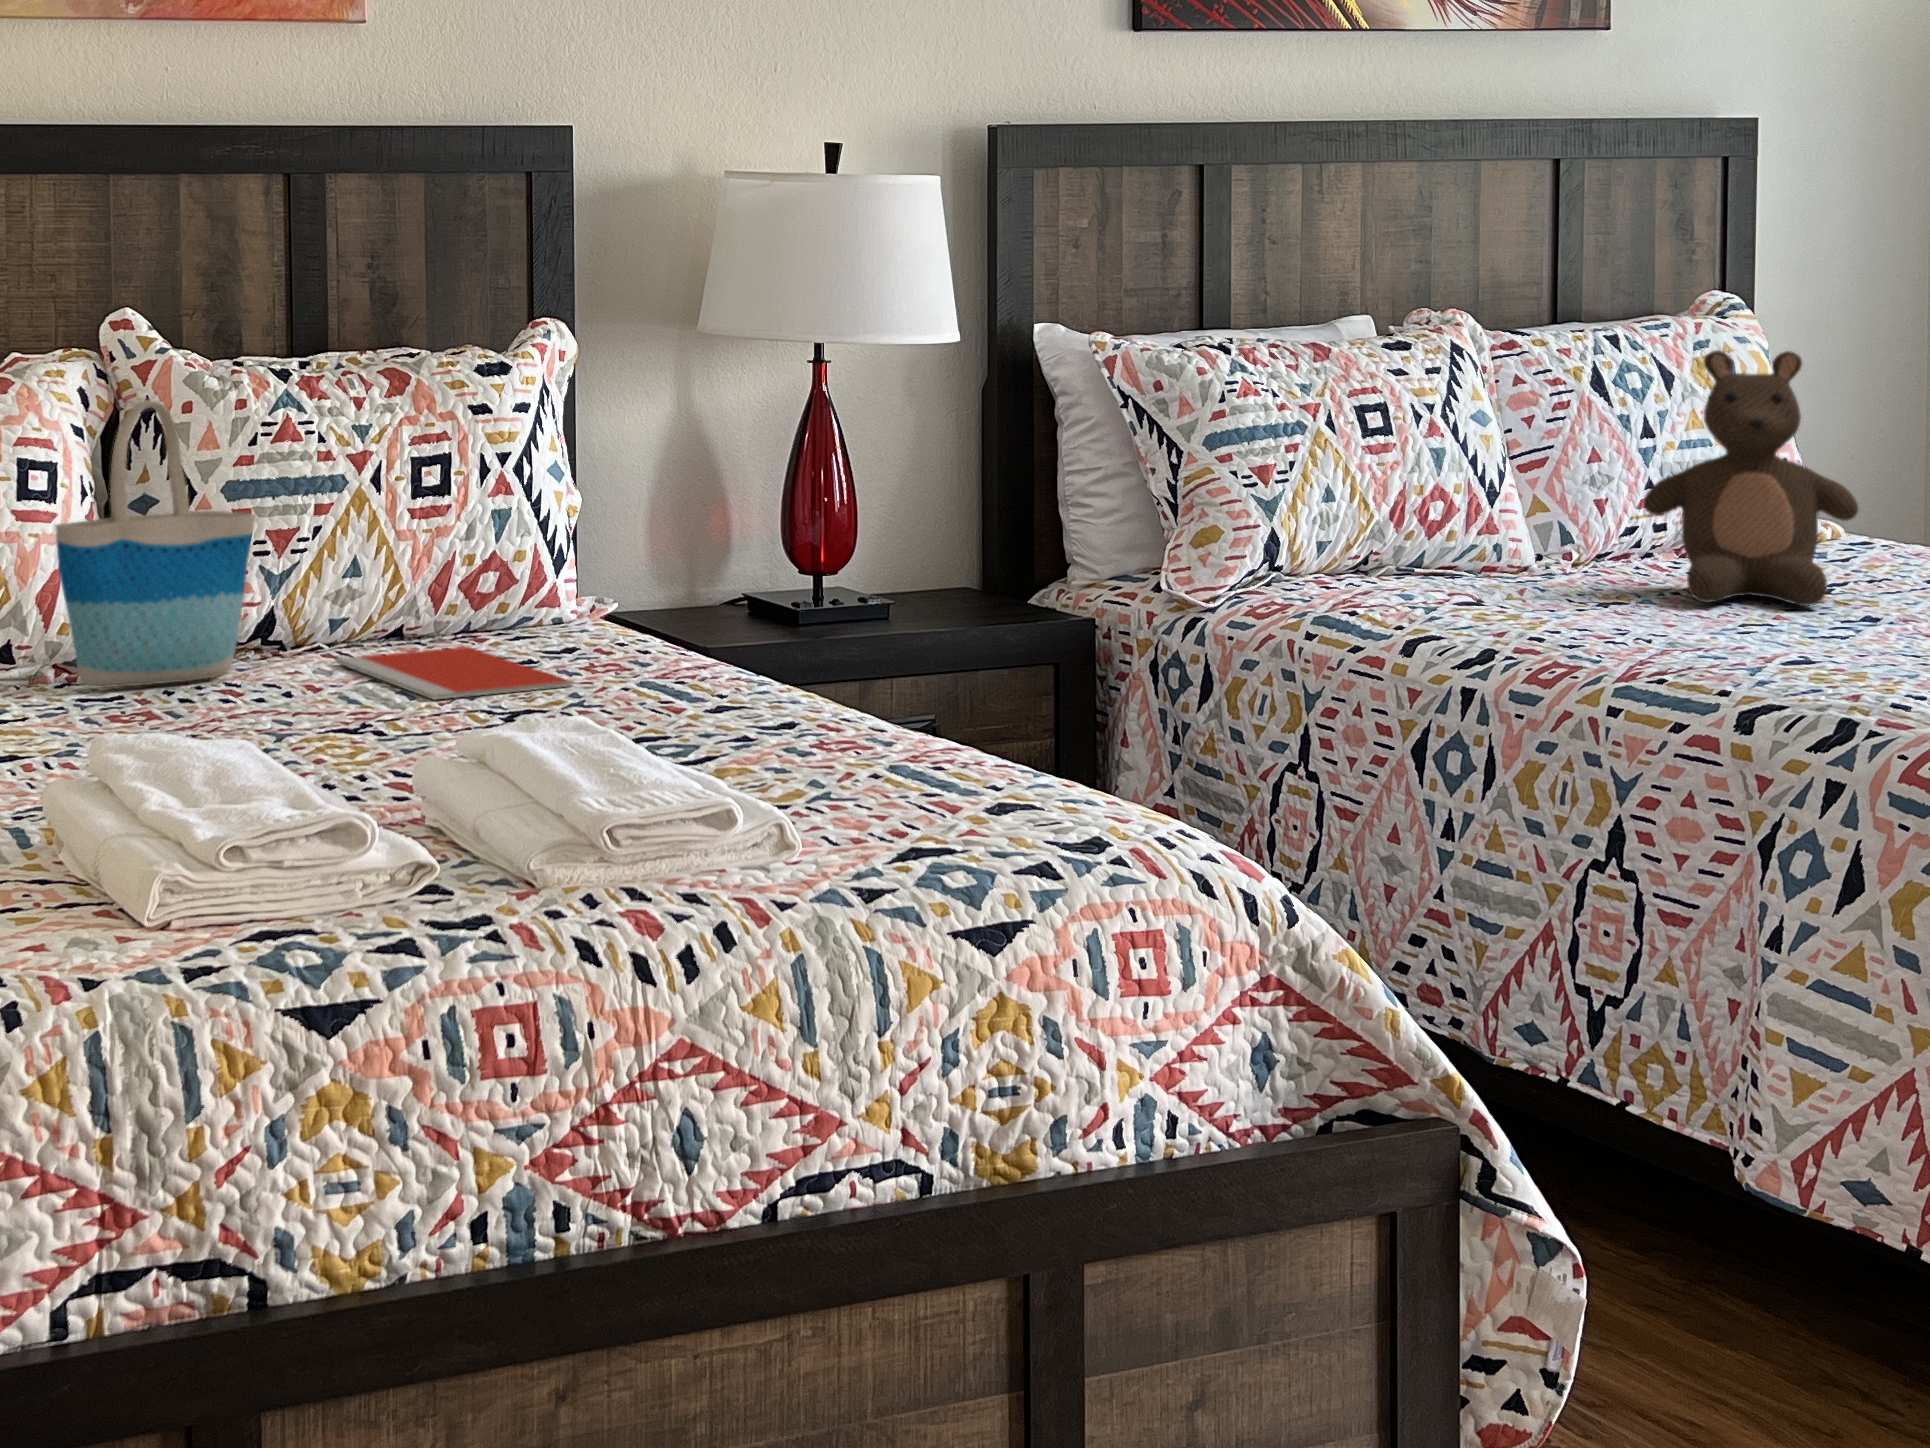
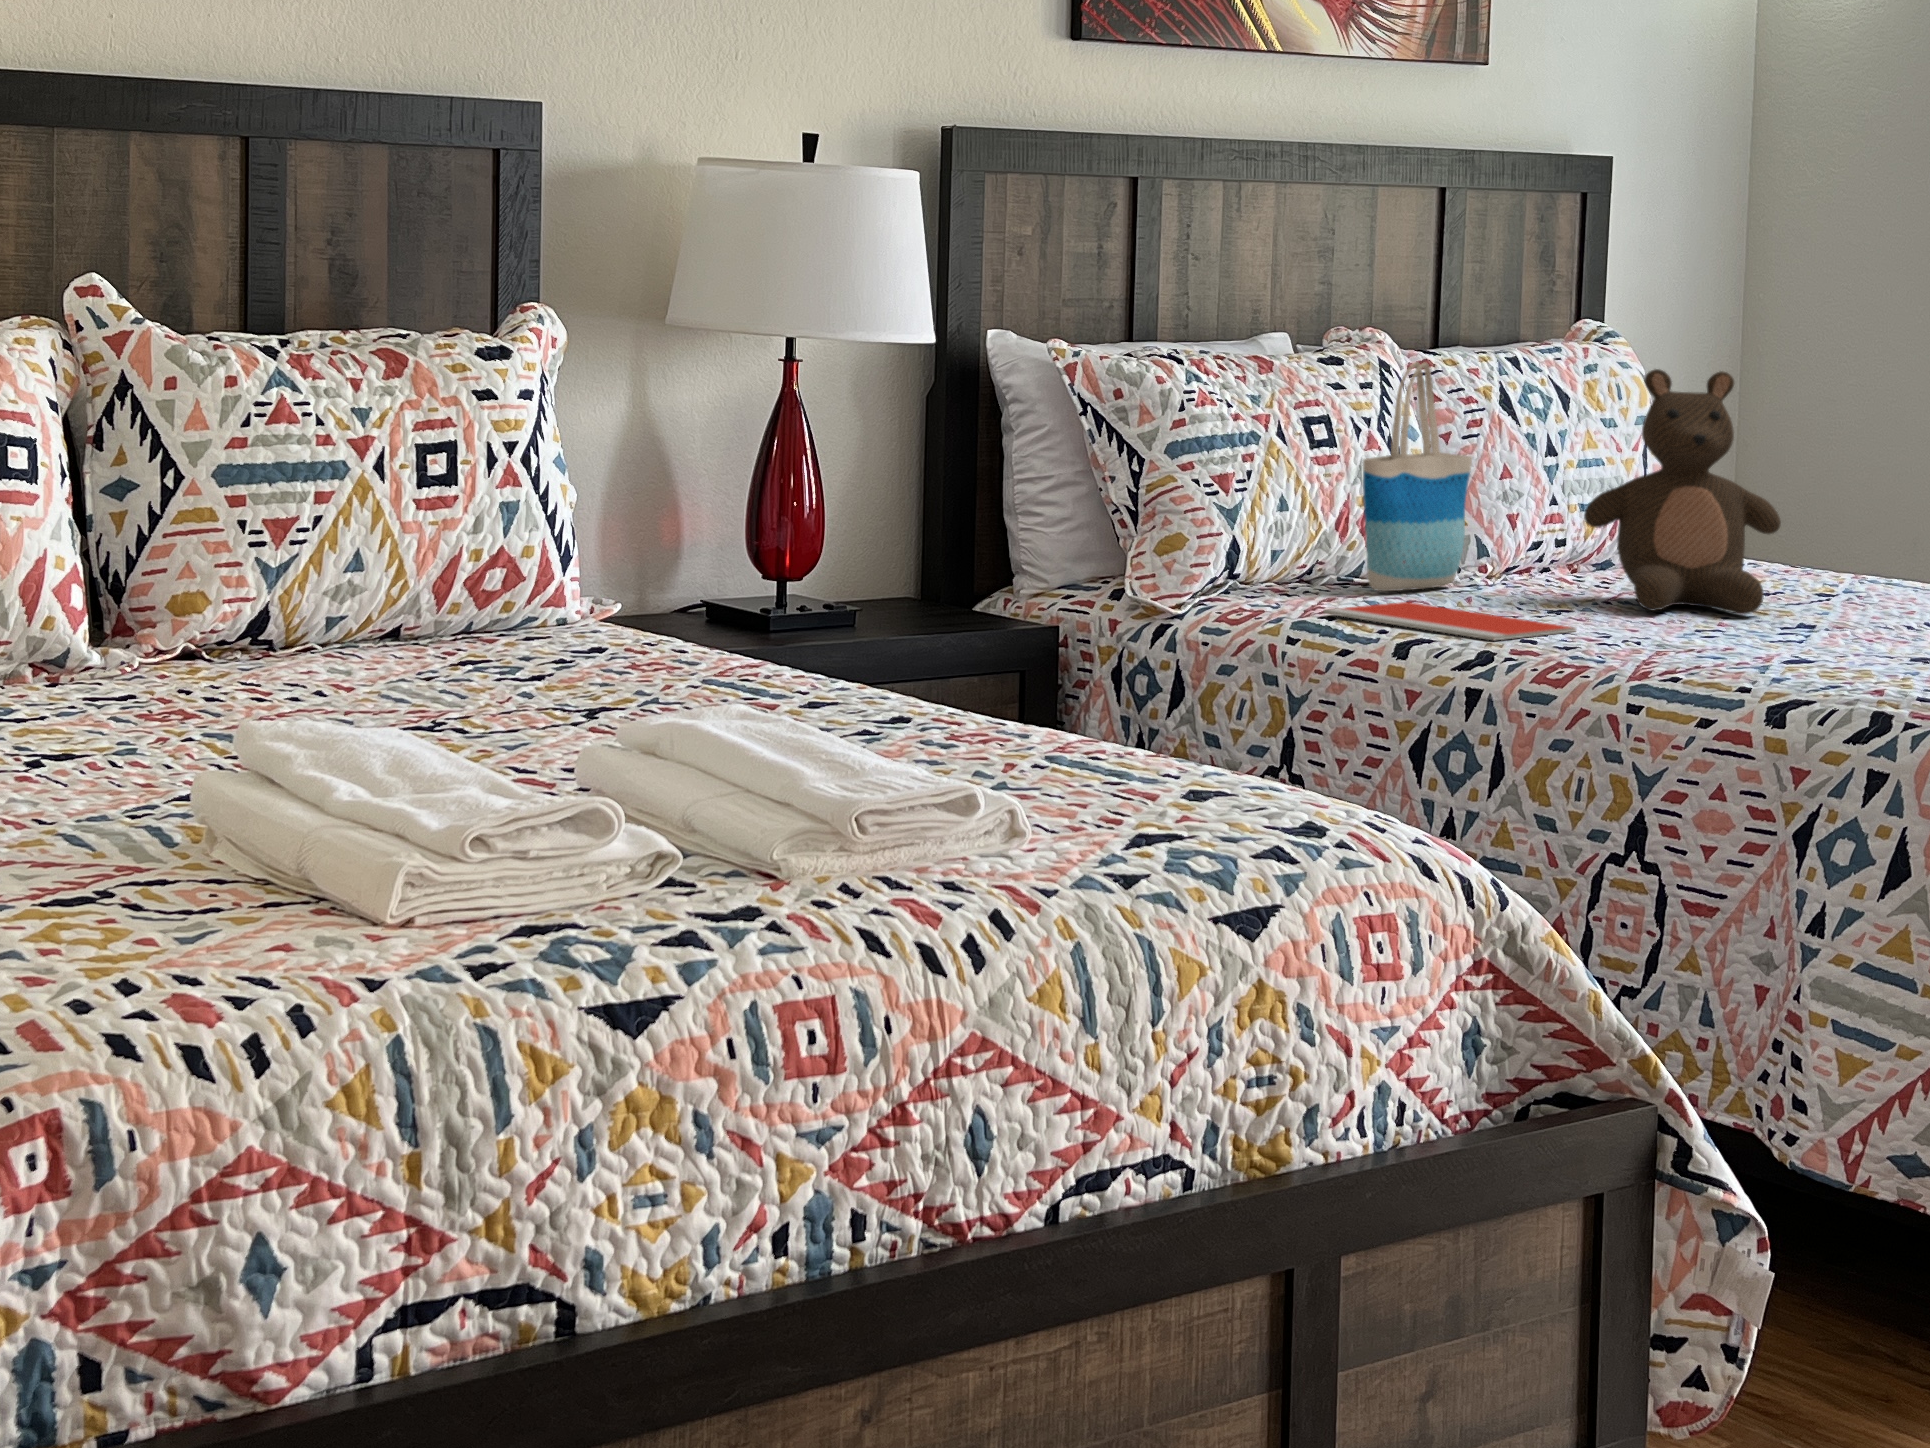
tote bag: present [55,400,255,688] -> present [1363,362,1472,591]
notebook: present [336,646,573,699] -> present [1323,602,1577,640]

